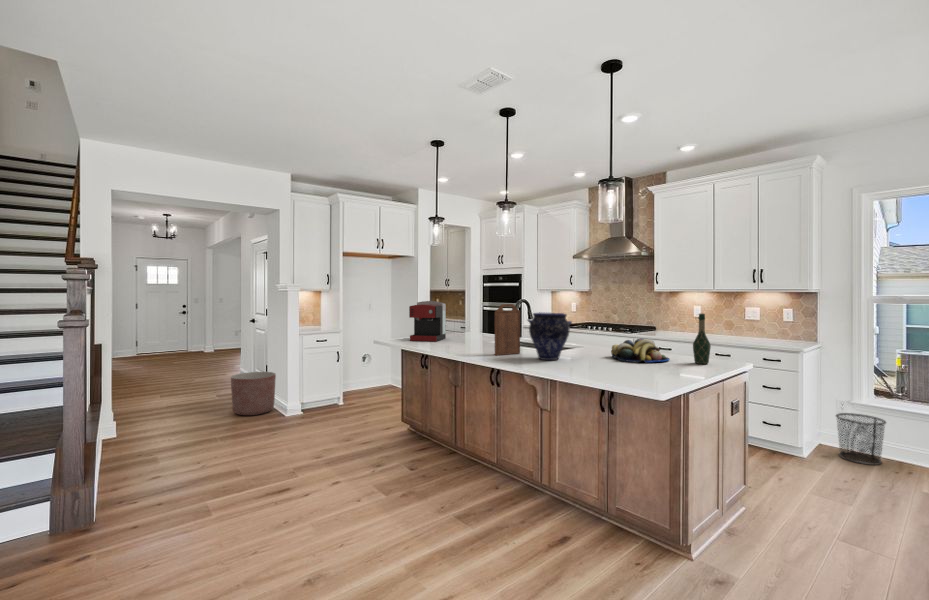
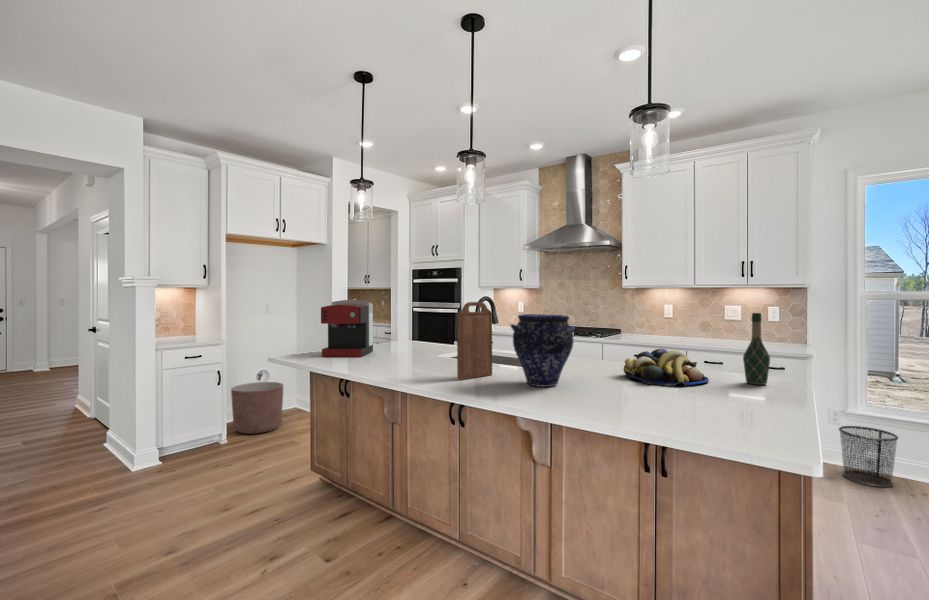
planter: present [231,372,276,415] -> present [231,382,283,434]

